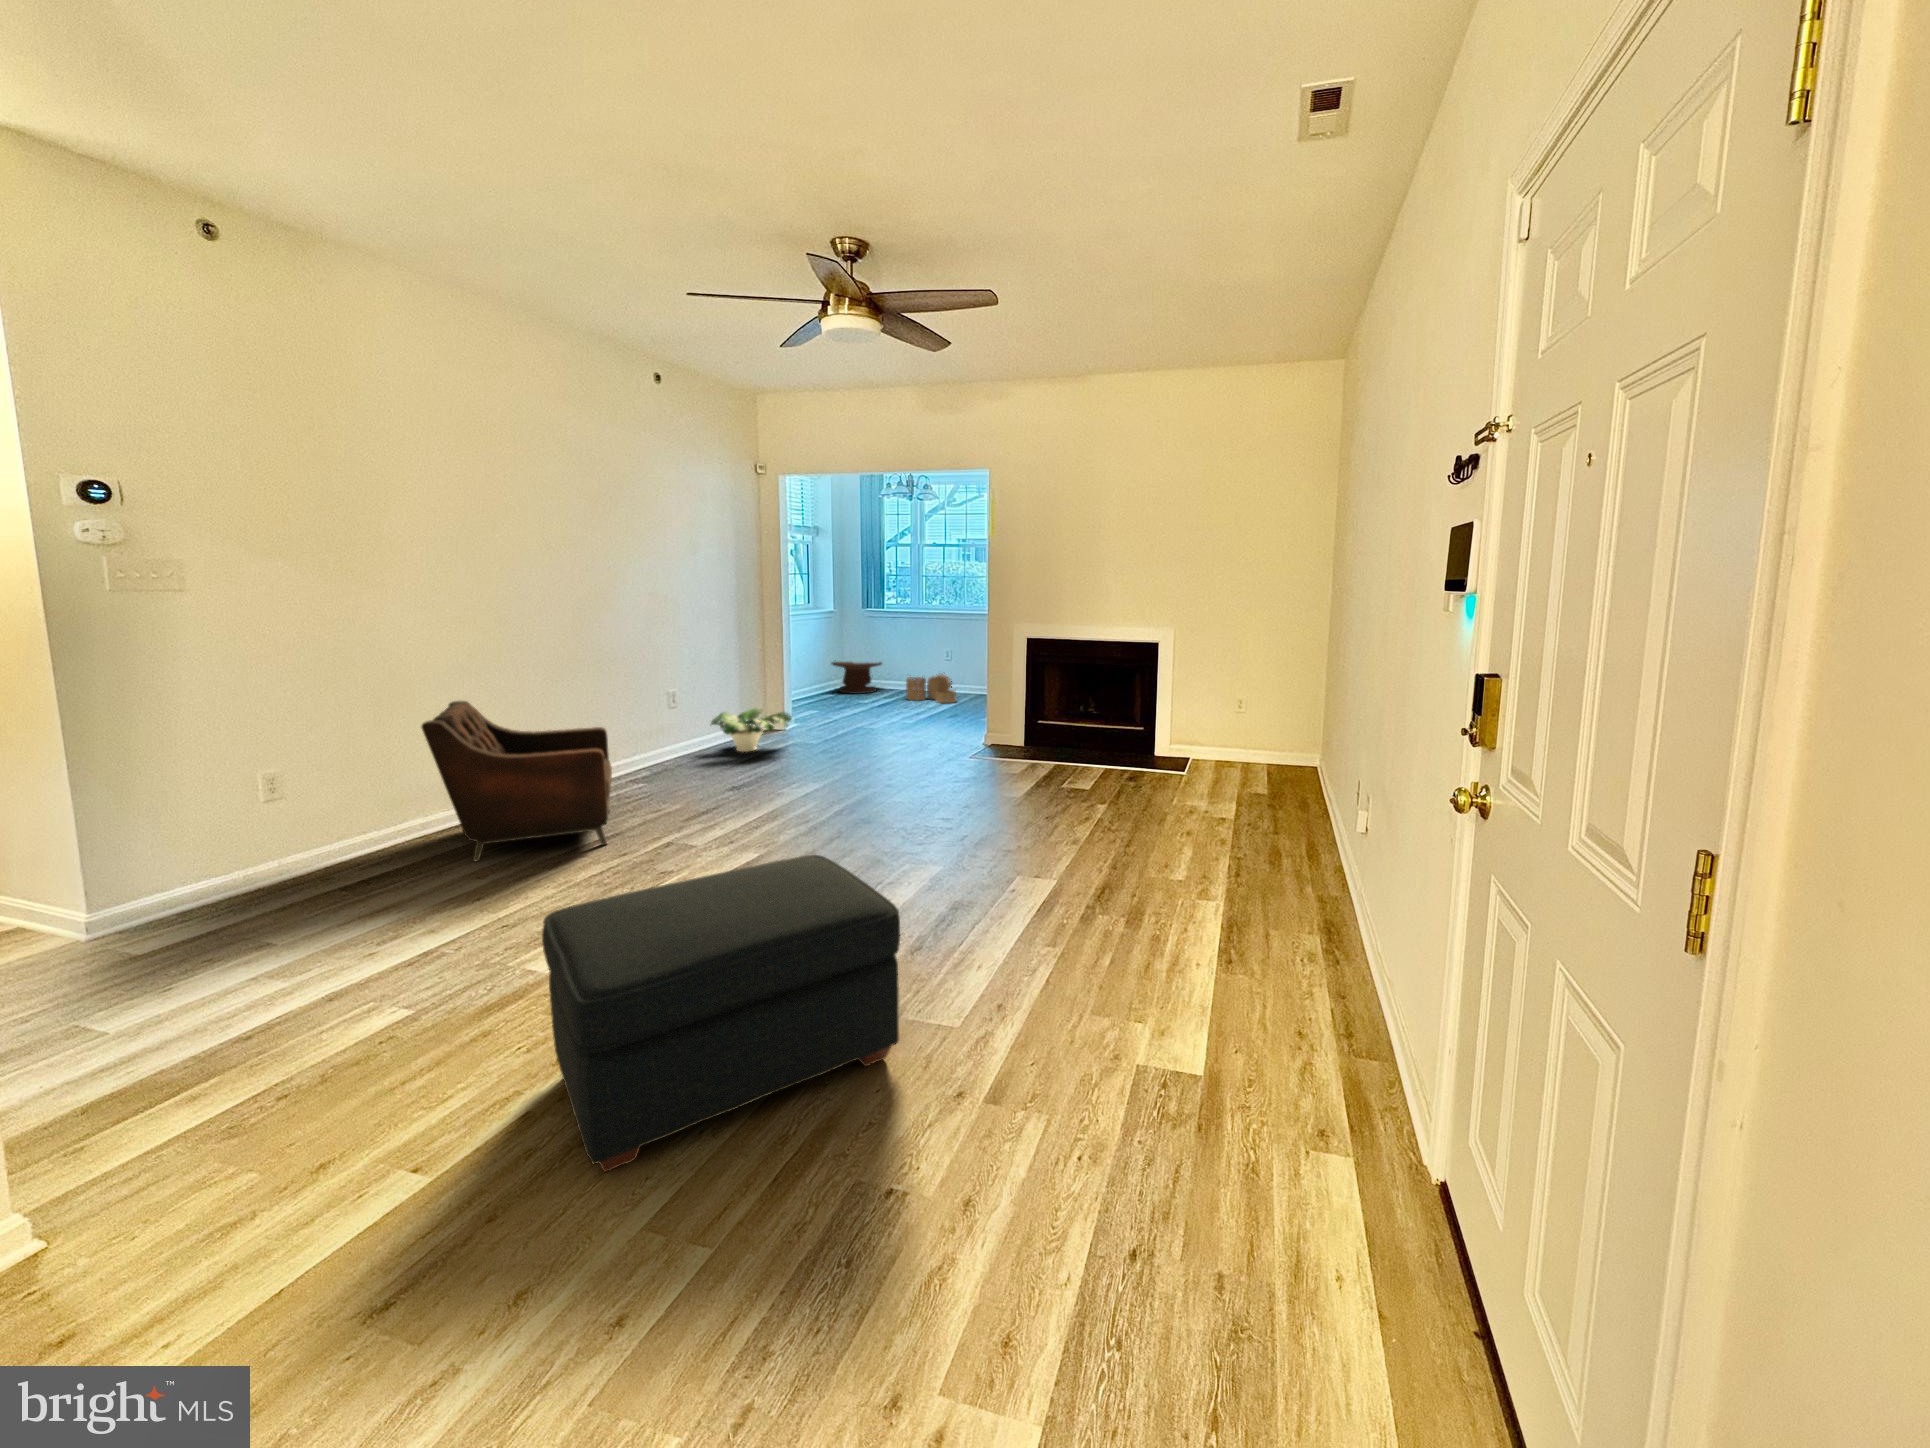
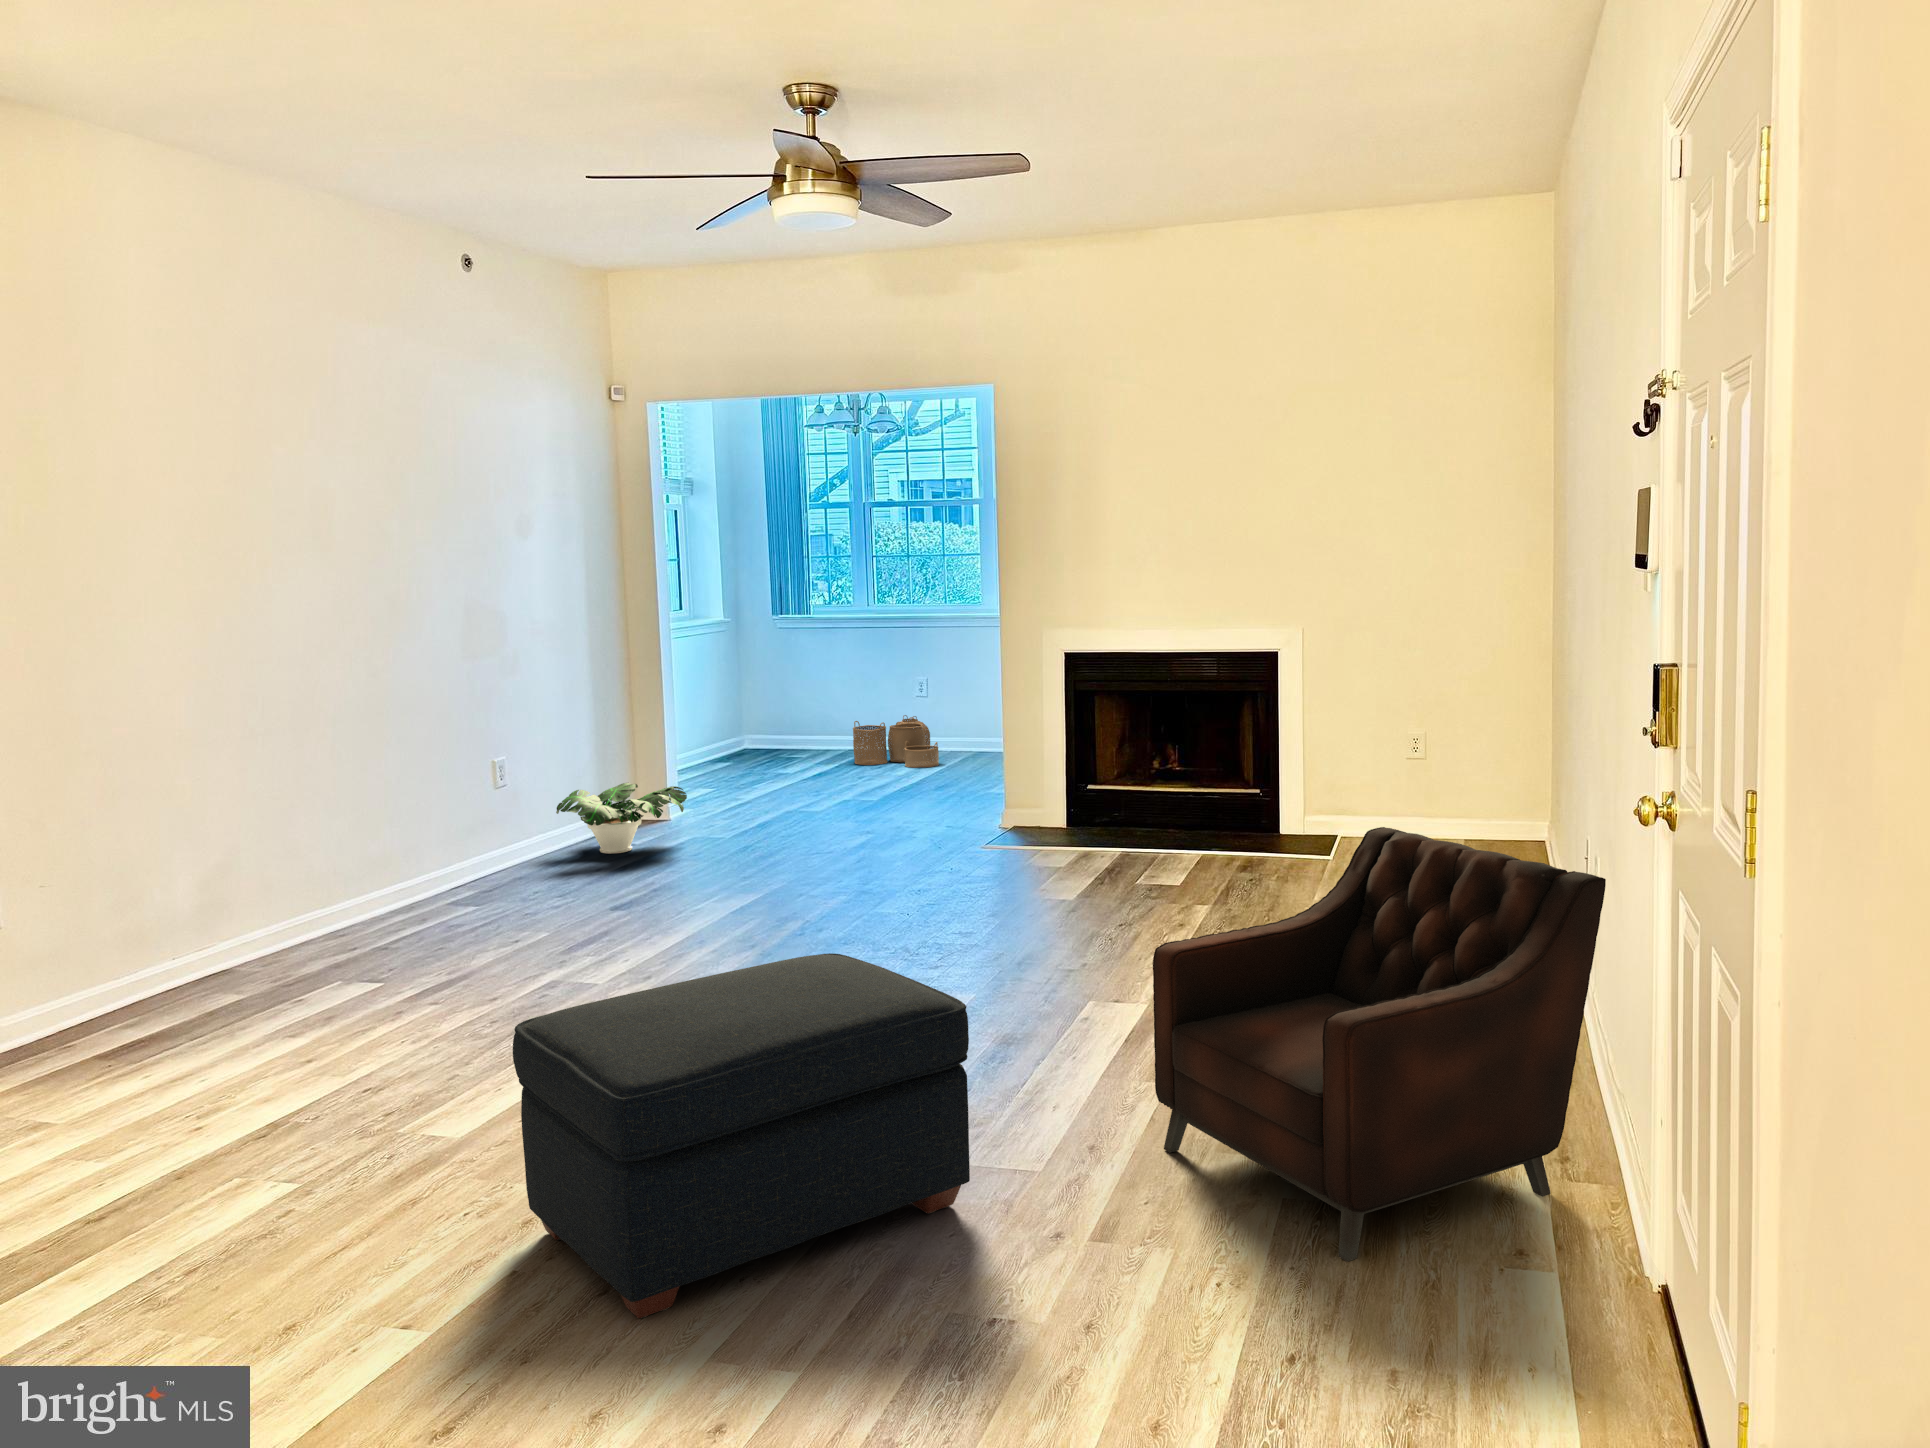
side table: present [832,660,882,694] -> none [721,699,810,758]
armchair: present [422,701,612,861] -> present [1153,827,1606,1262]

